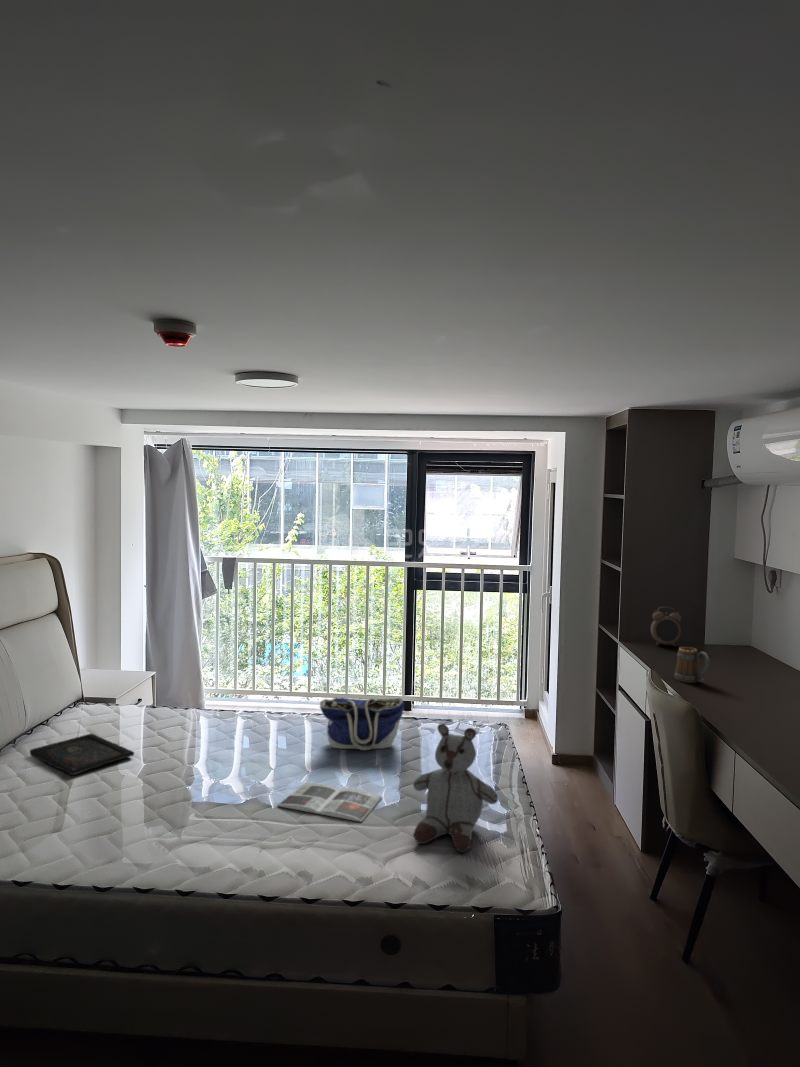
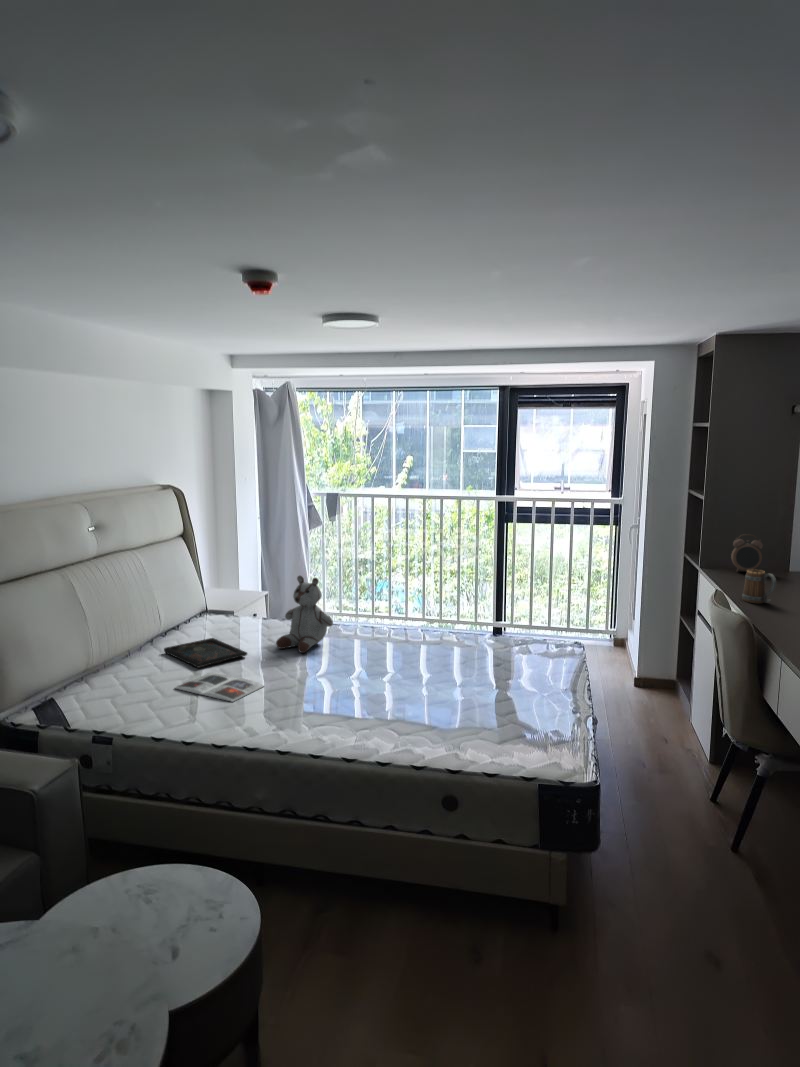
tote bag: present [320,698,404,750] -> none [404,612,481,658]
stuffed bear: present [414,724,498,852] -> present [276,576,333,653]
magazine: present [278,783,382,822] -> present [175,673,264,702]

